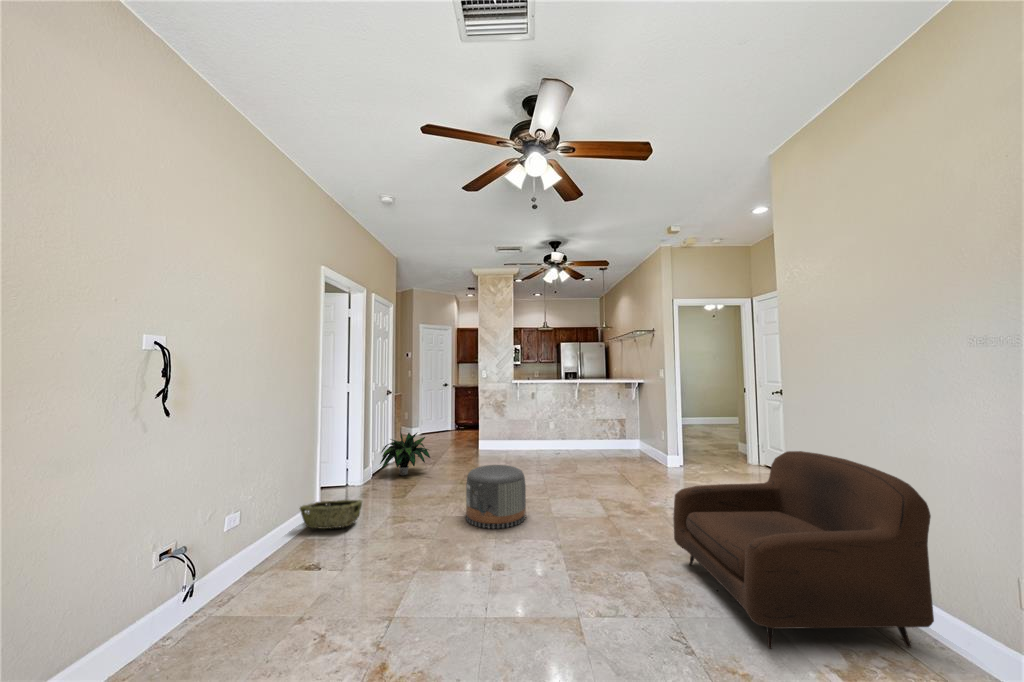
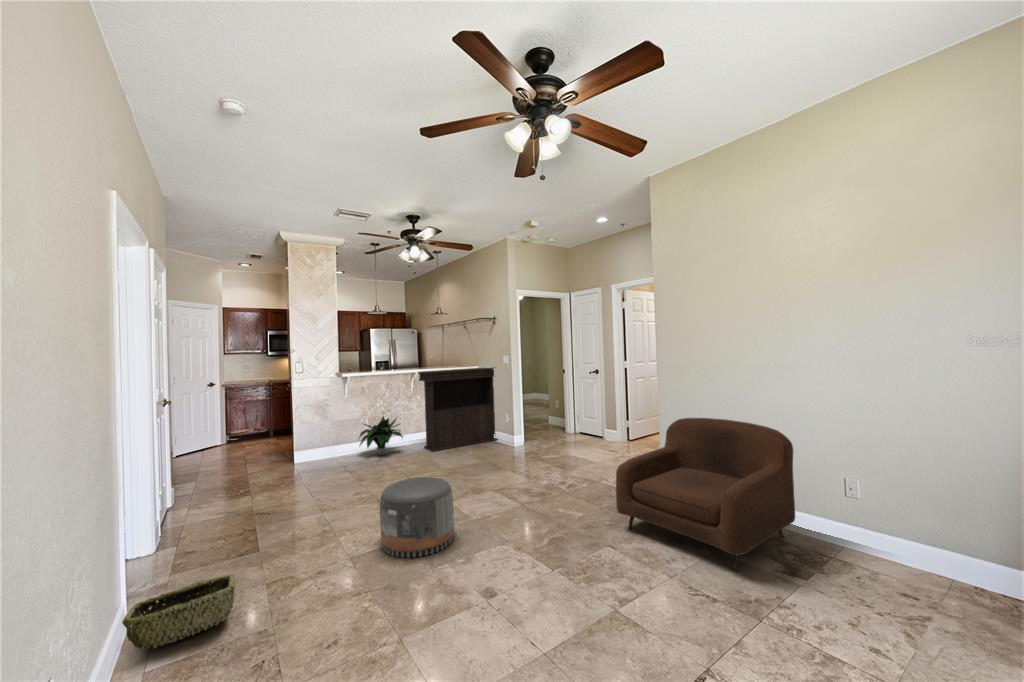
console table: none [578,382,658,456] -> present [418,367,497,452]
potted plant: present [380,432,430,475] -> present [359,416,403,455]

